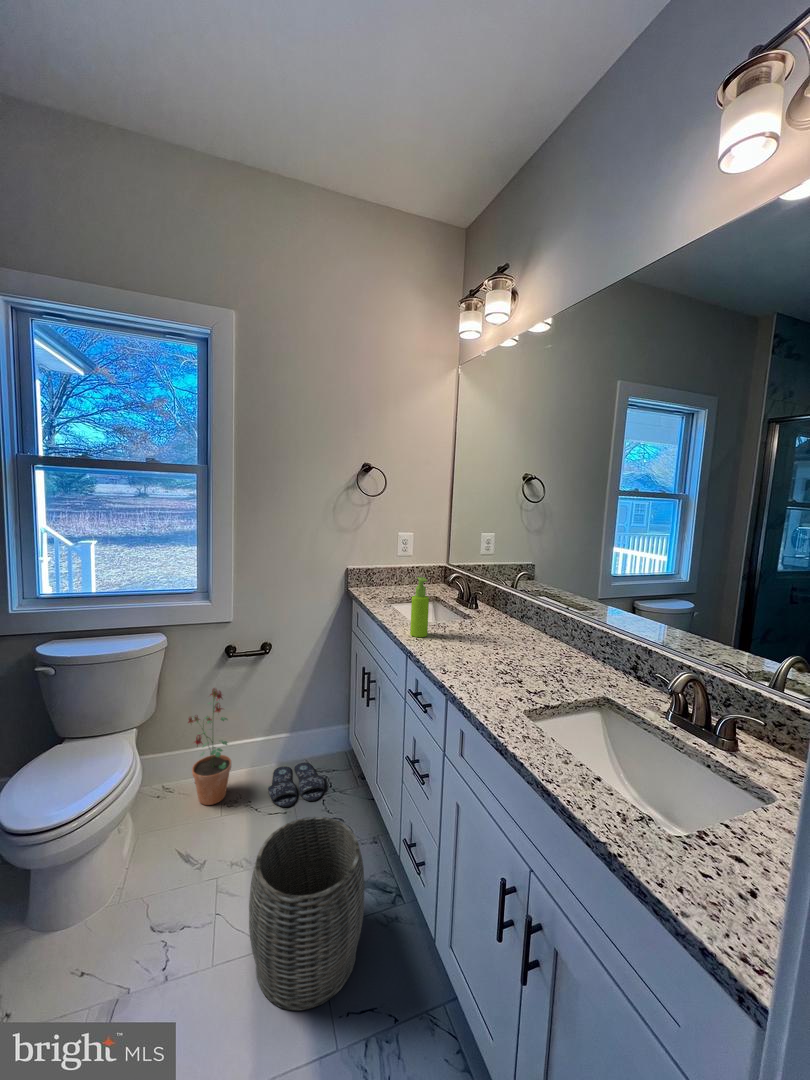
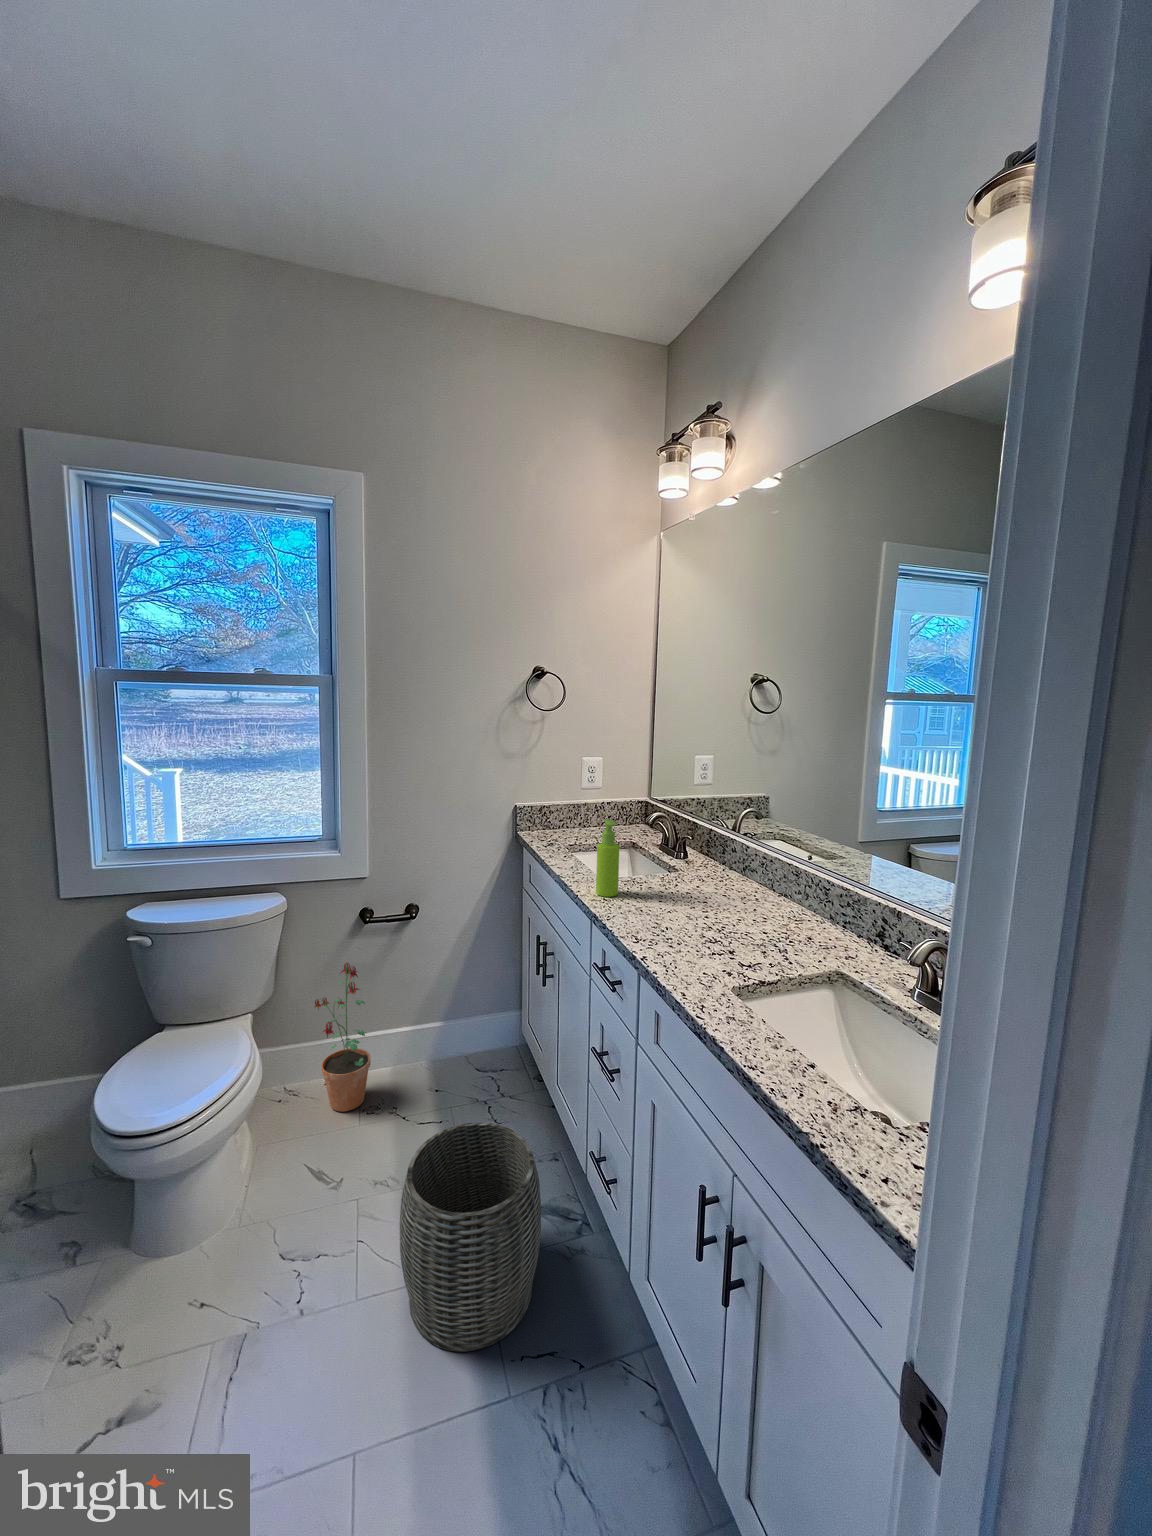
slippers: present [268,762,325,807] -> none [418,1060,490,1115]

